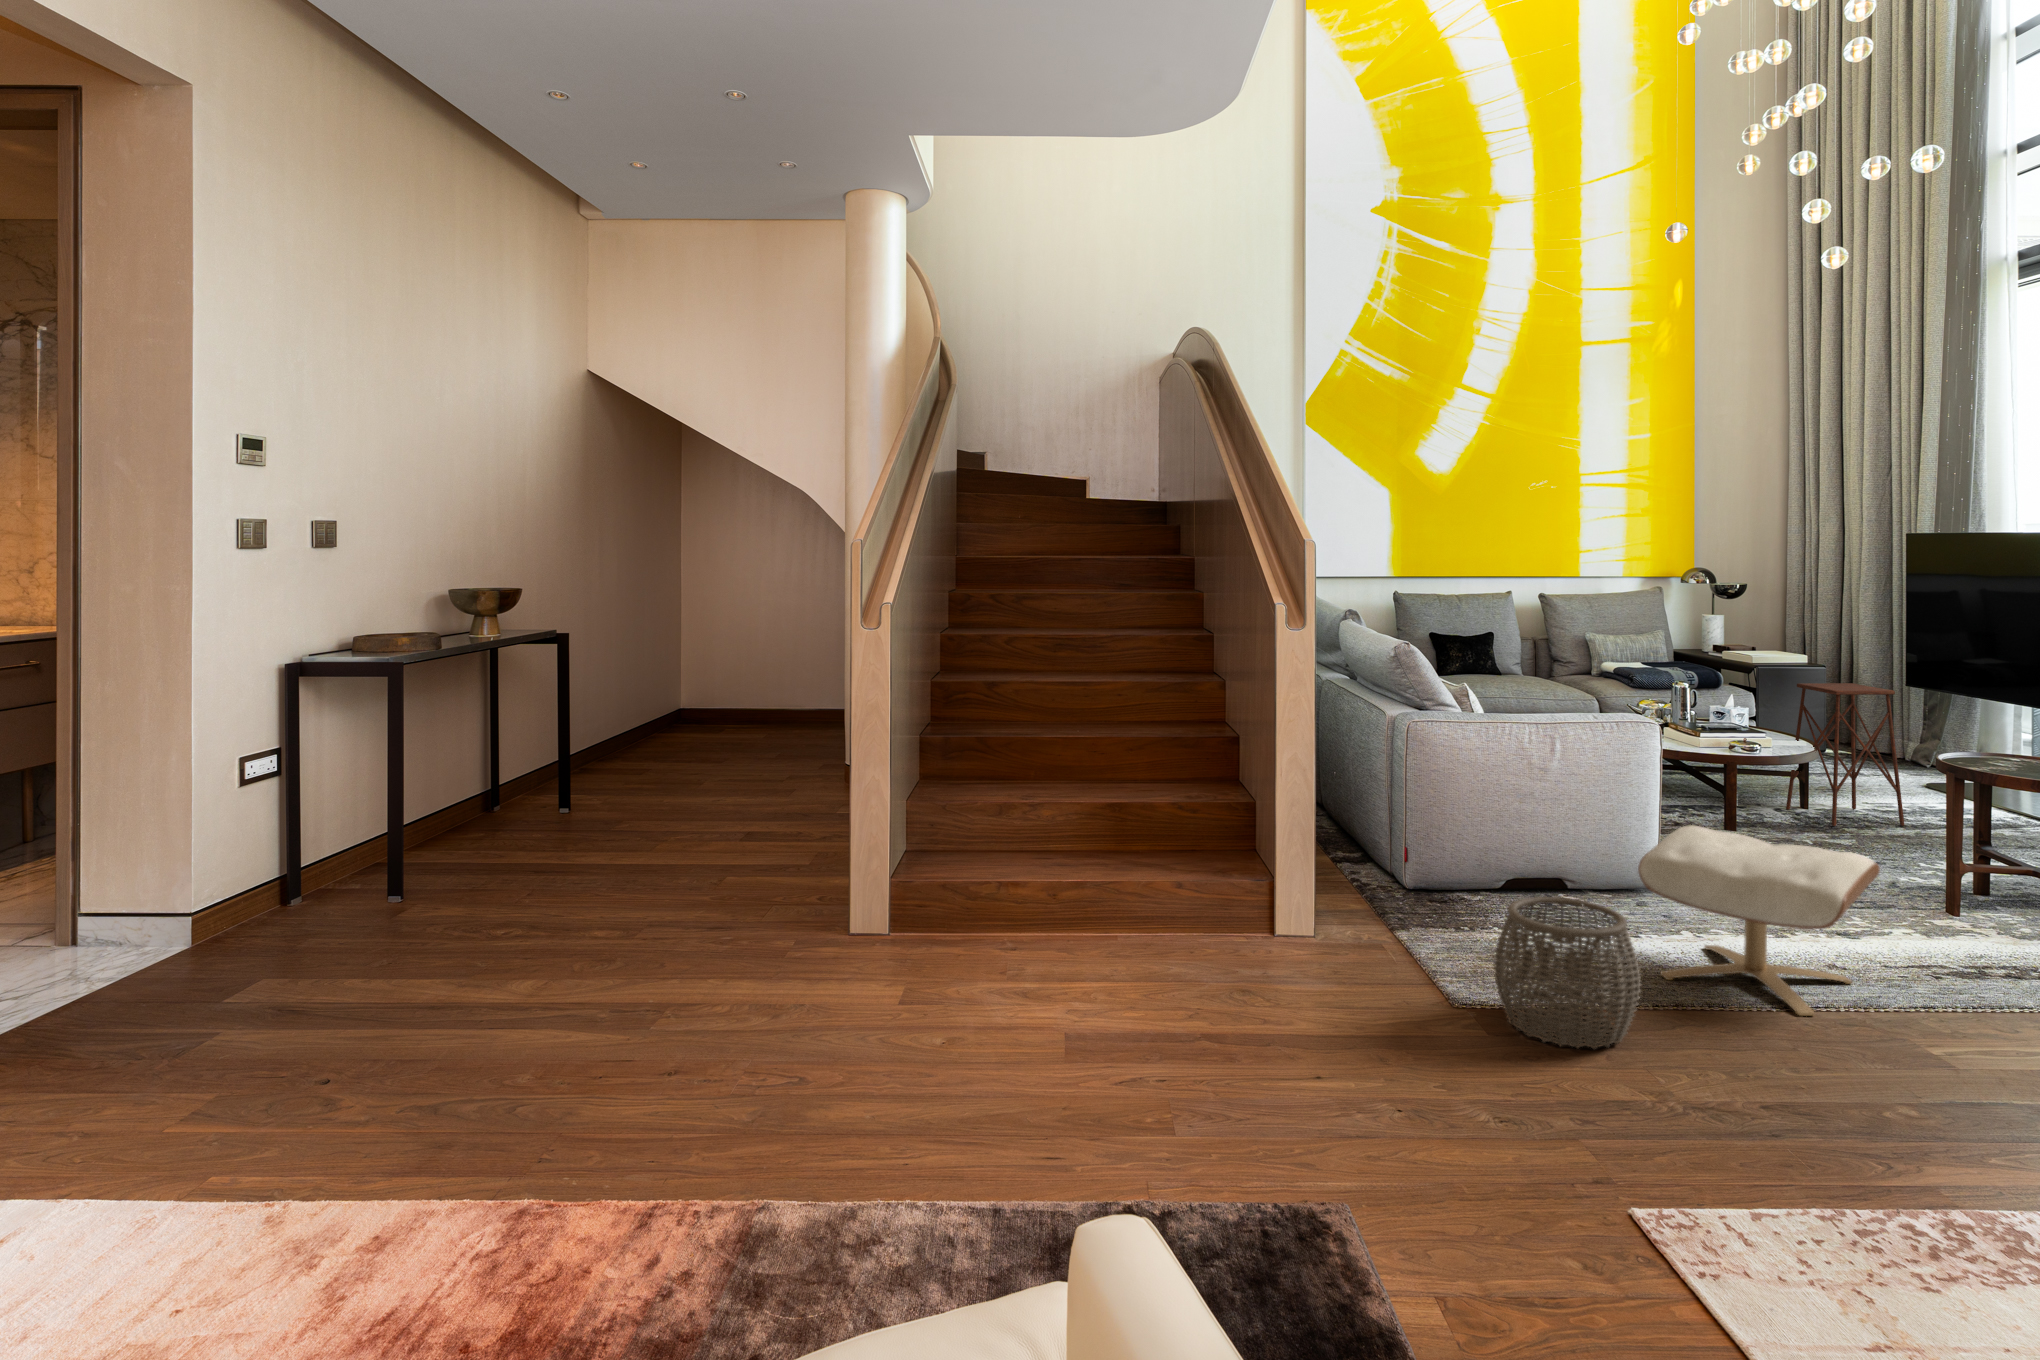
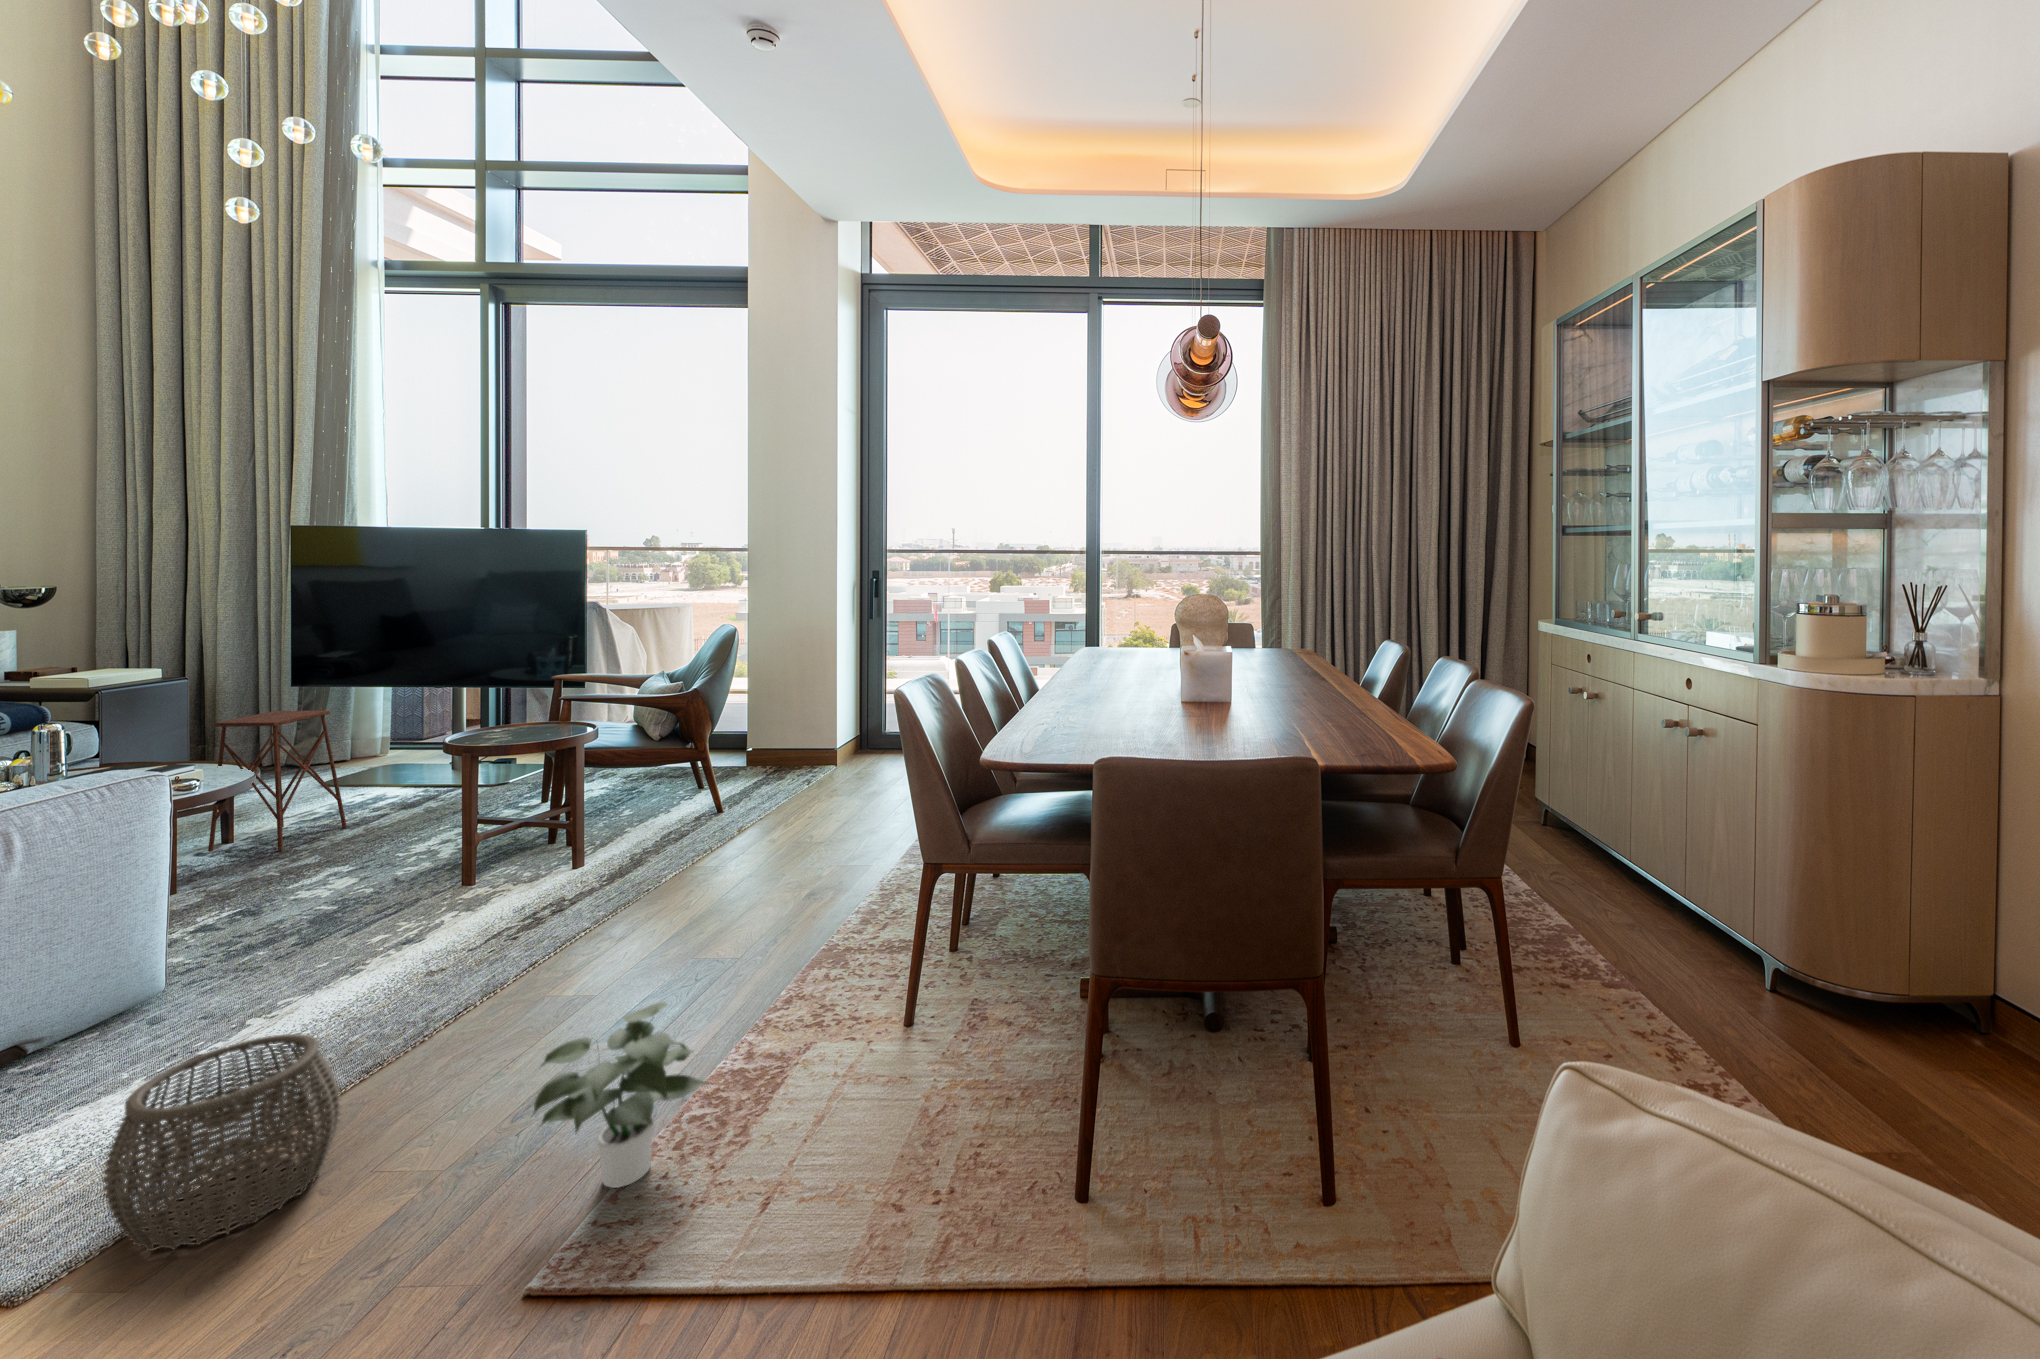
ottoman: present [1638,825,1880,1016] -> none [236,867,489,1078]
potted plant: none [1698,1021,1905,1225] -> present [534,1002,708,1188]

